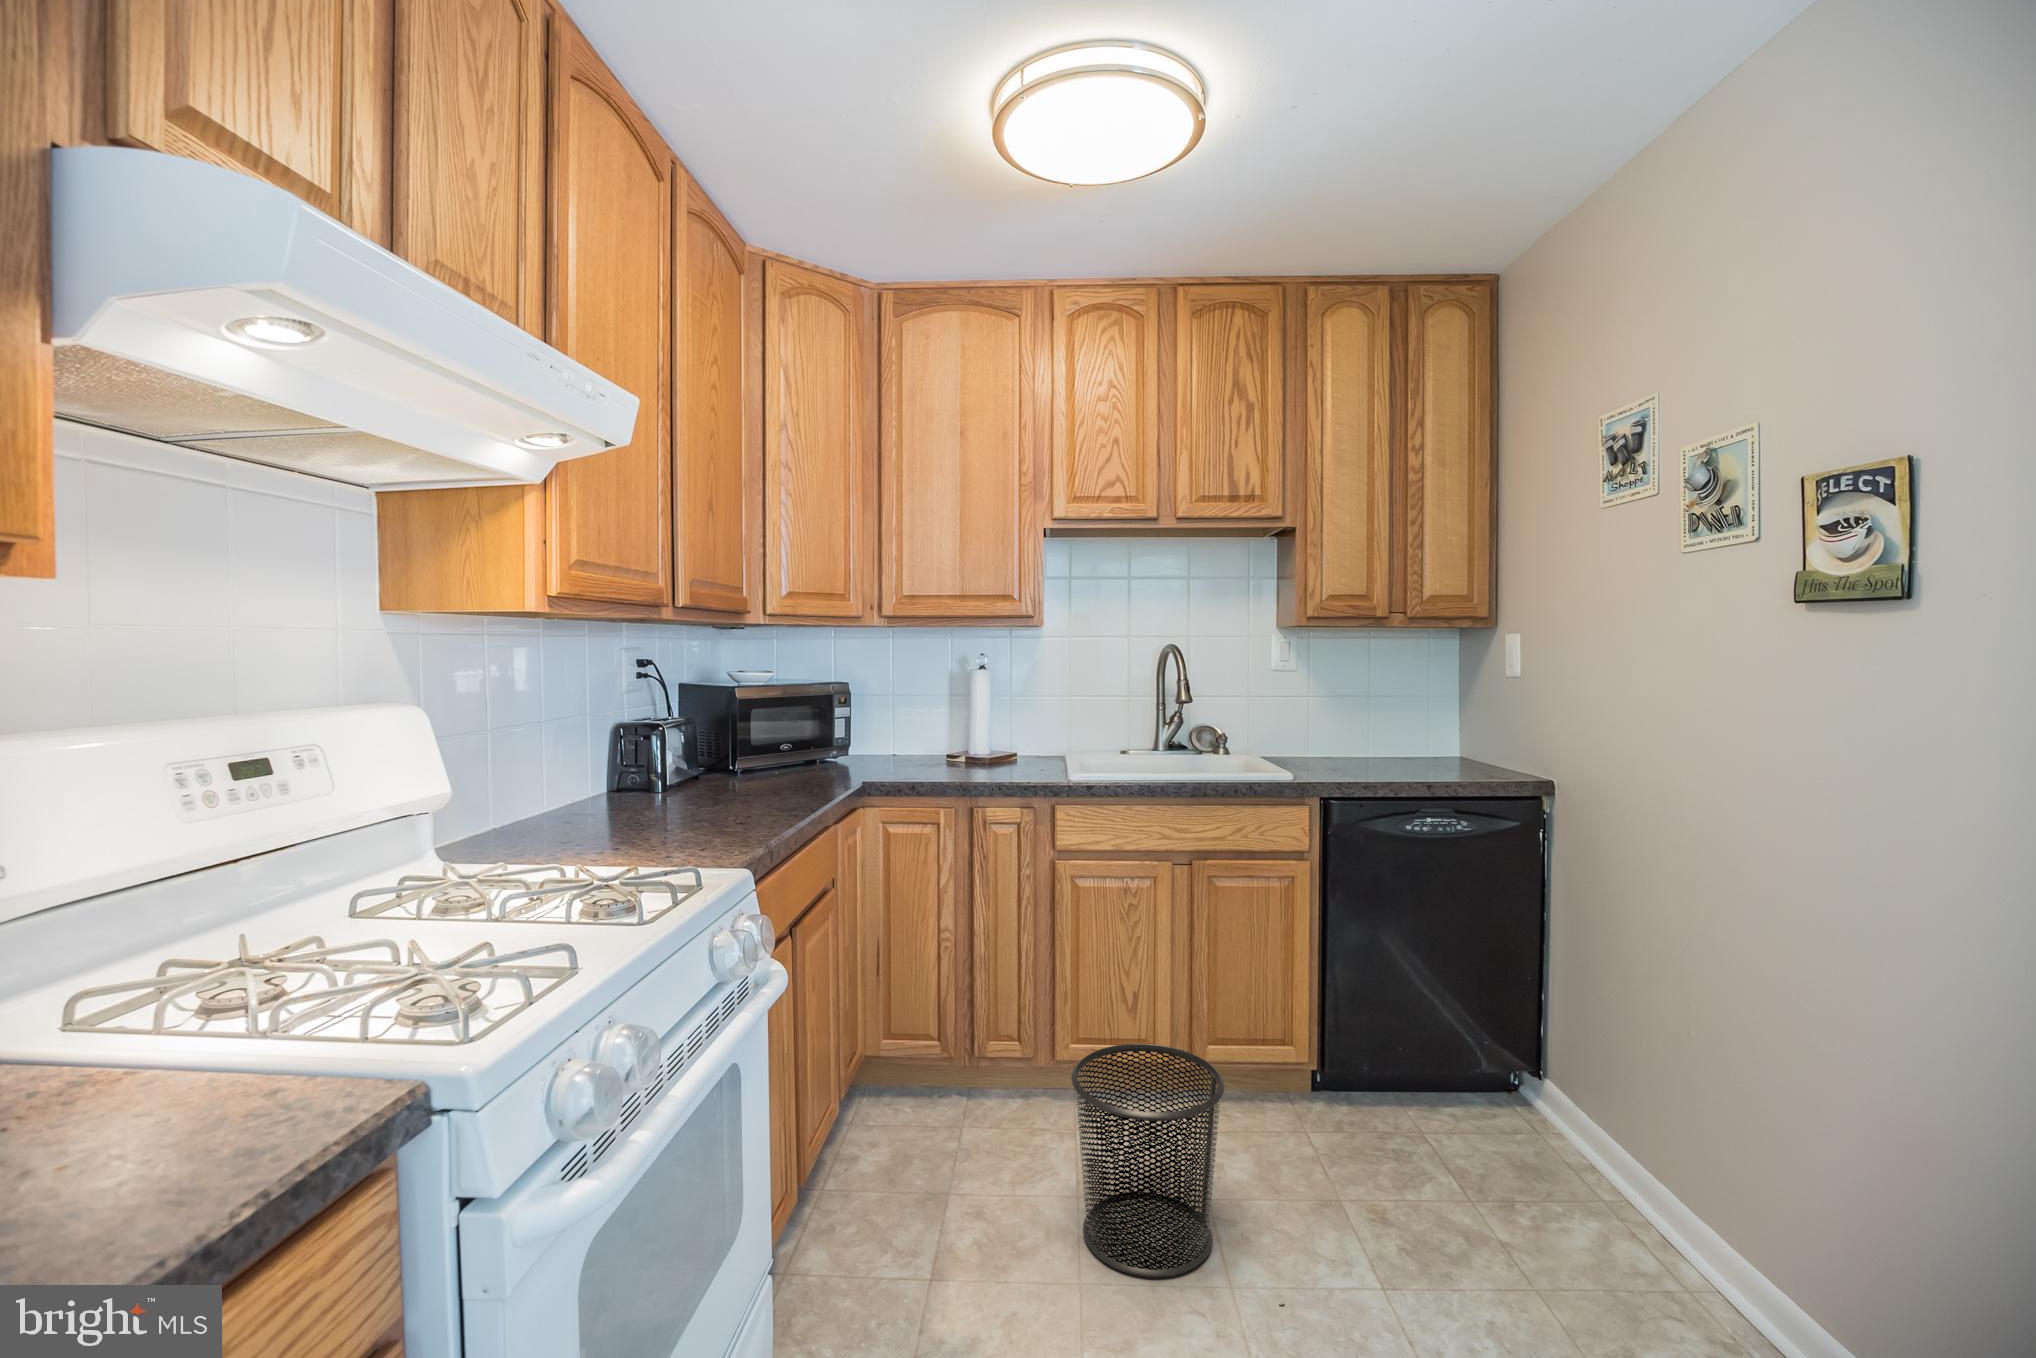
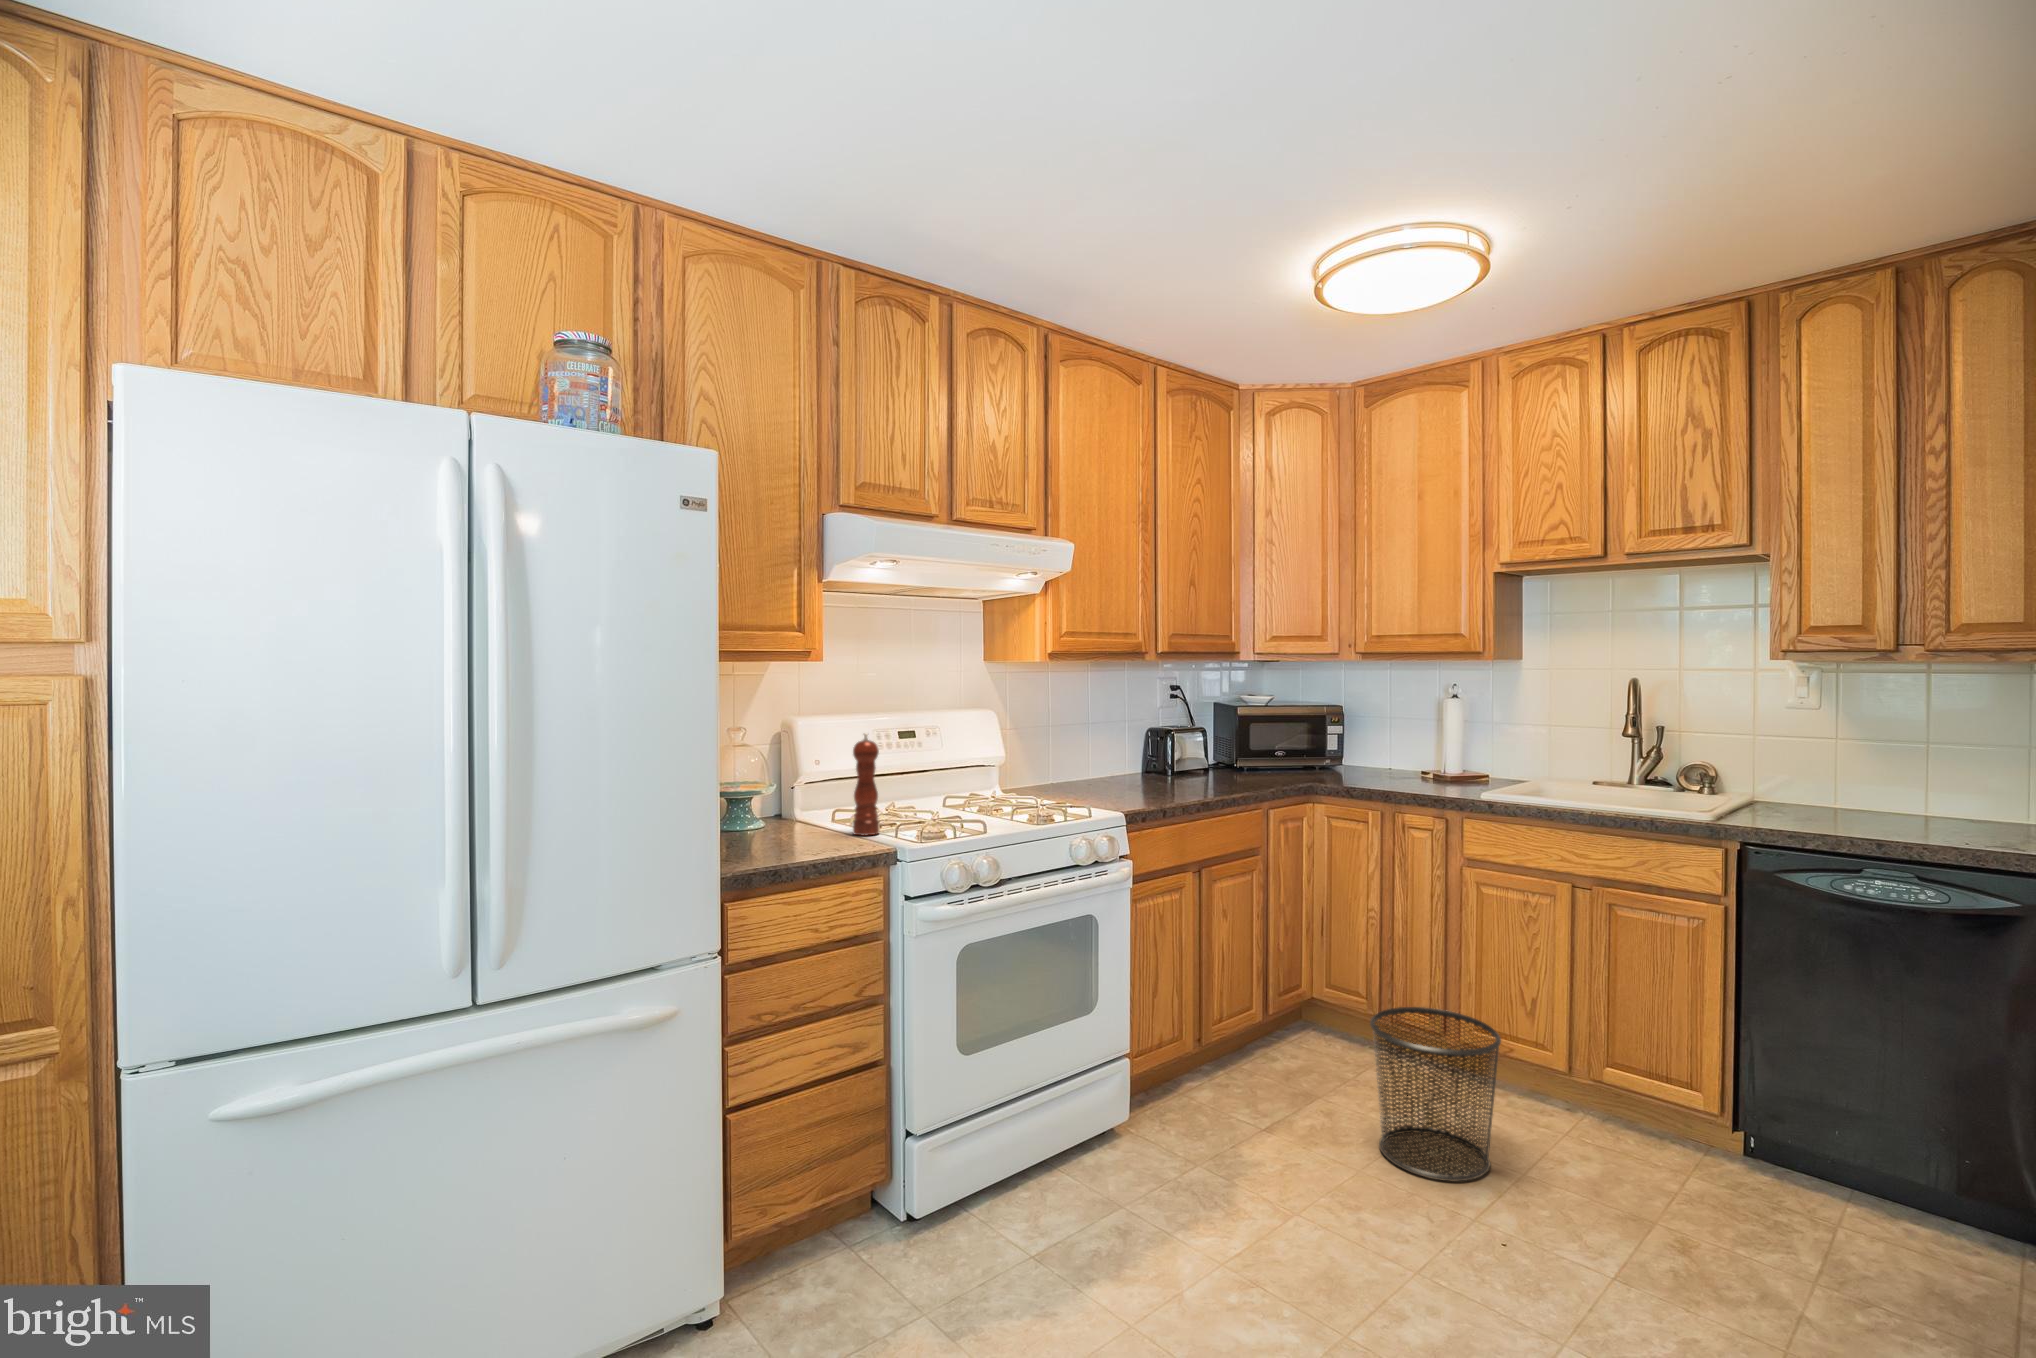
pepper mill: none [149,795,278,1166] -> present [853,733,880,835]

